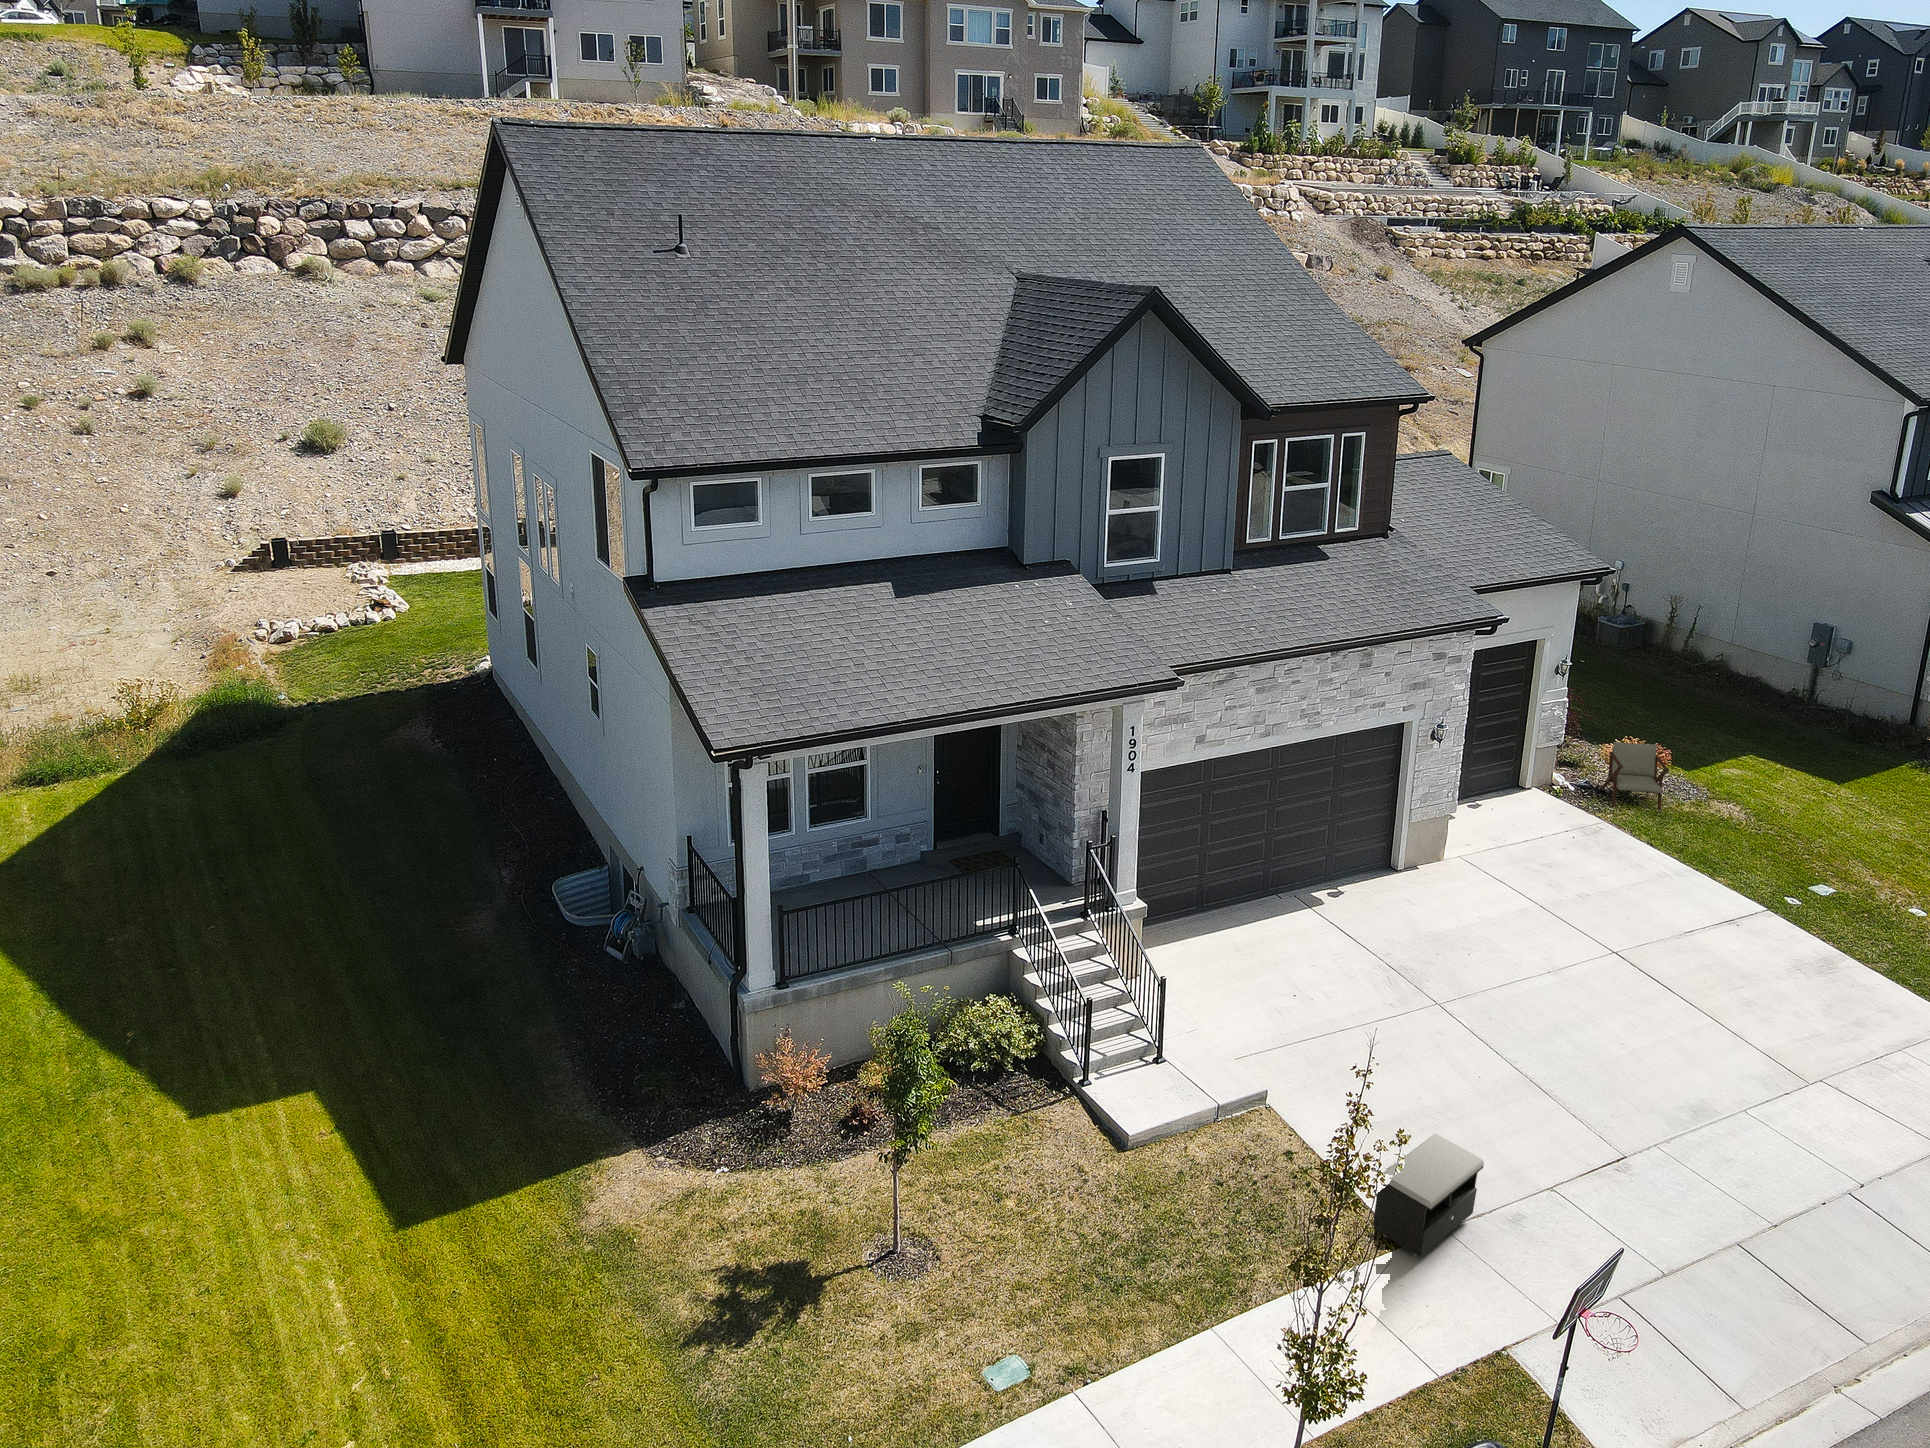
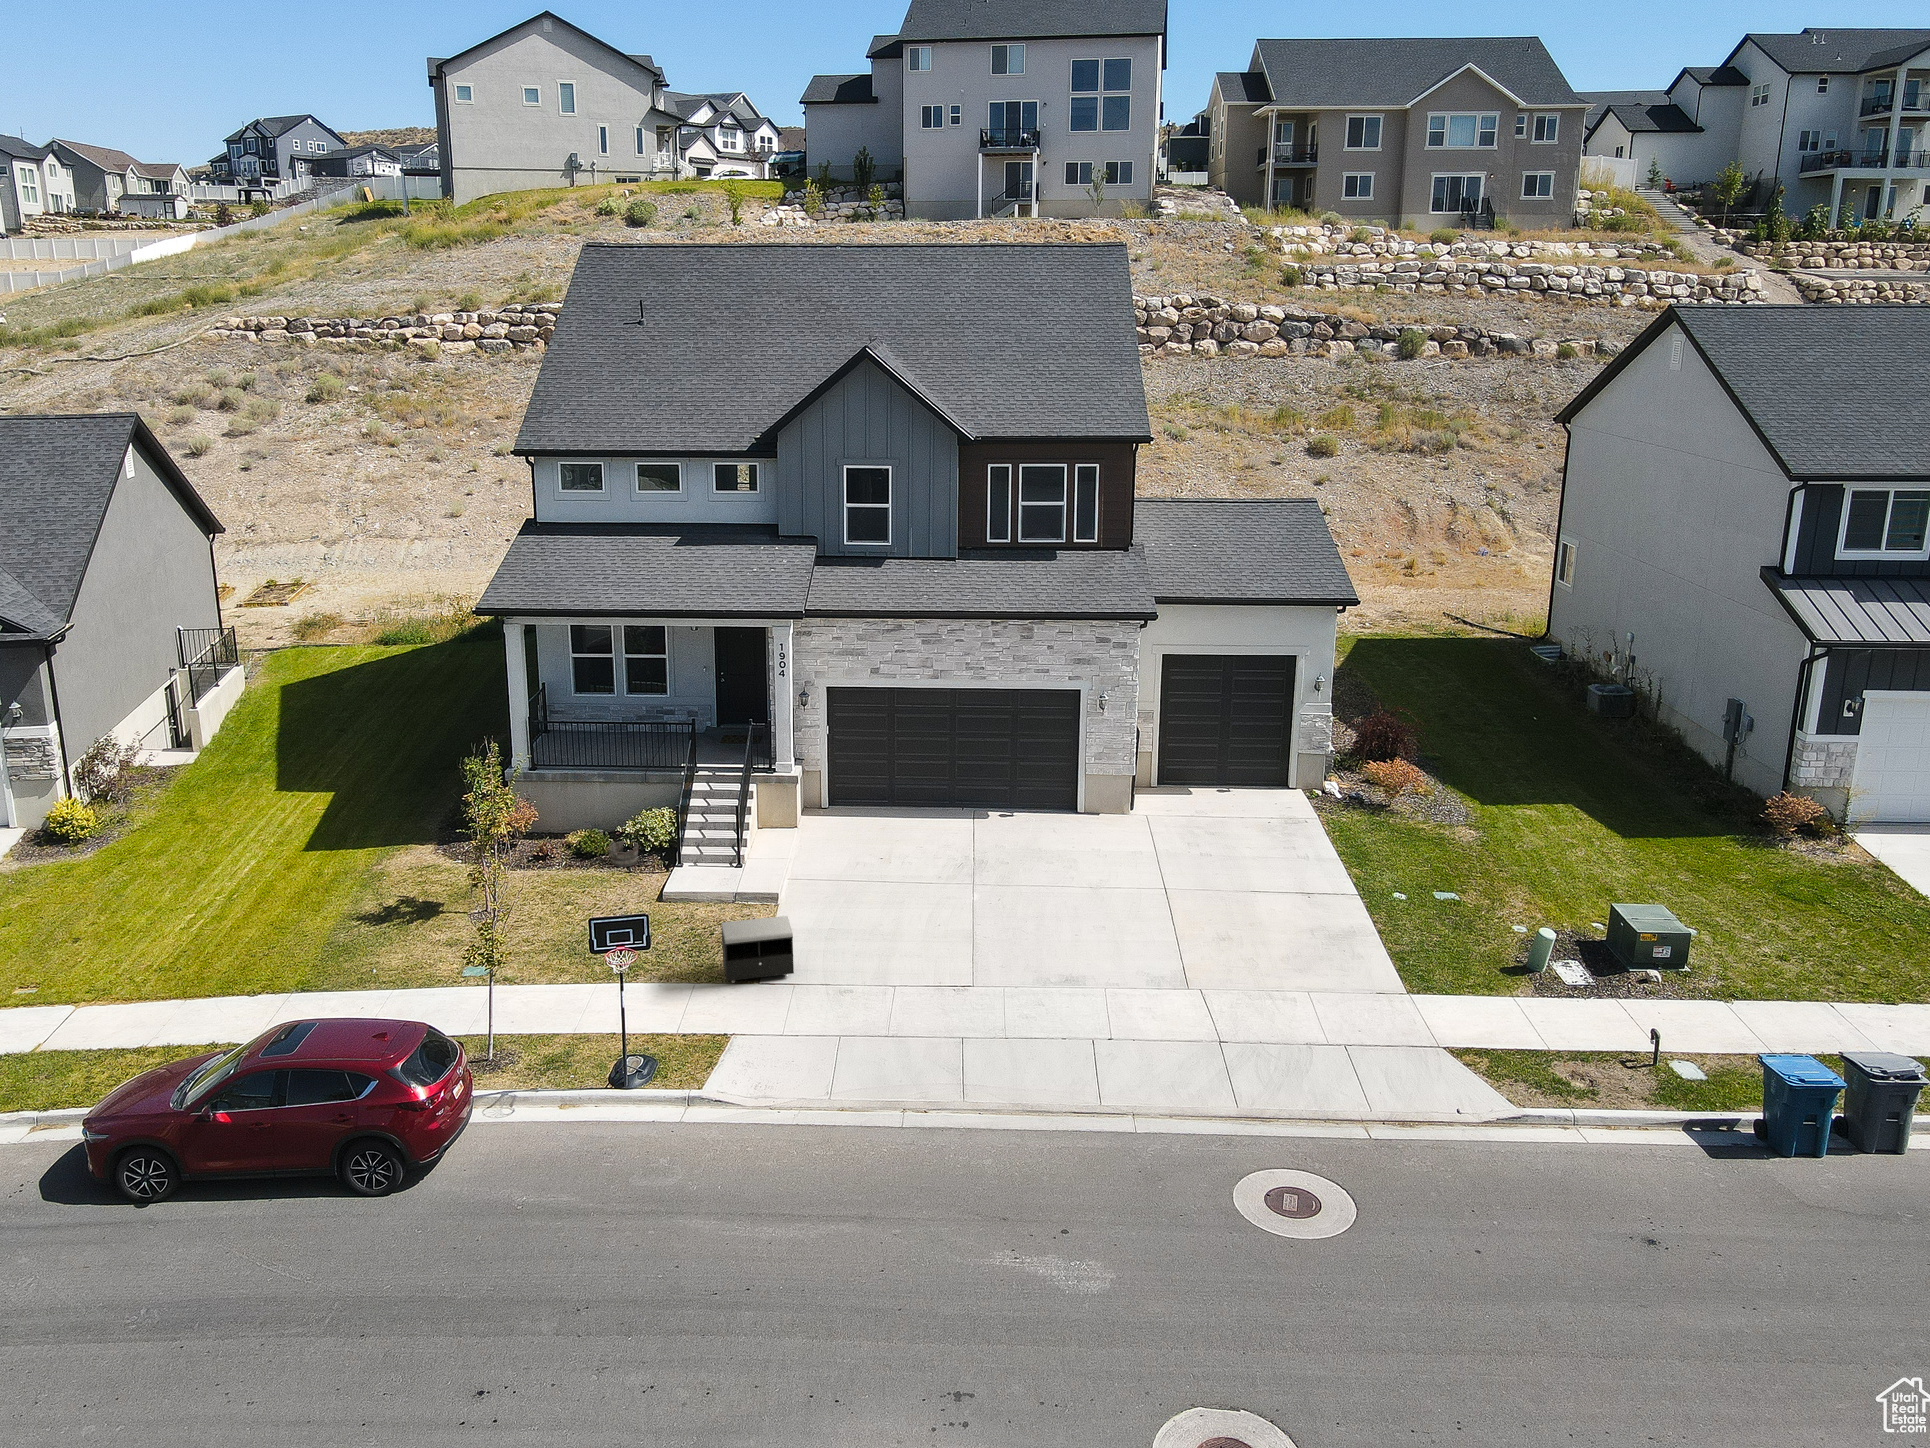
lounge chair: present [1601,742,1669,810] -> none [1338,756,1395,820]
bucket: none [974,1058,1021,1104] -> present [606,841,639,867]

